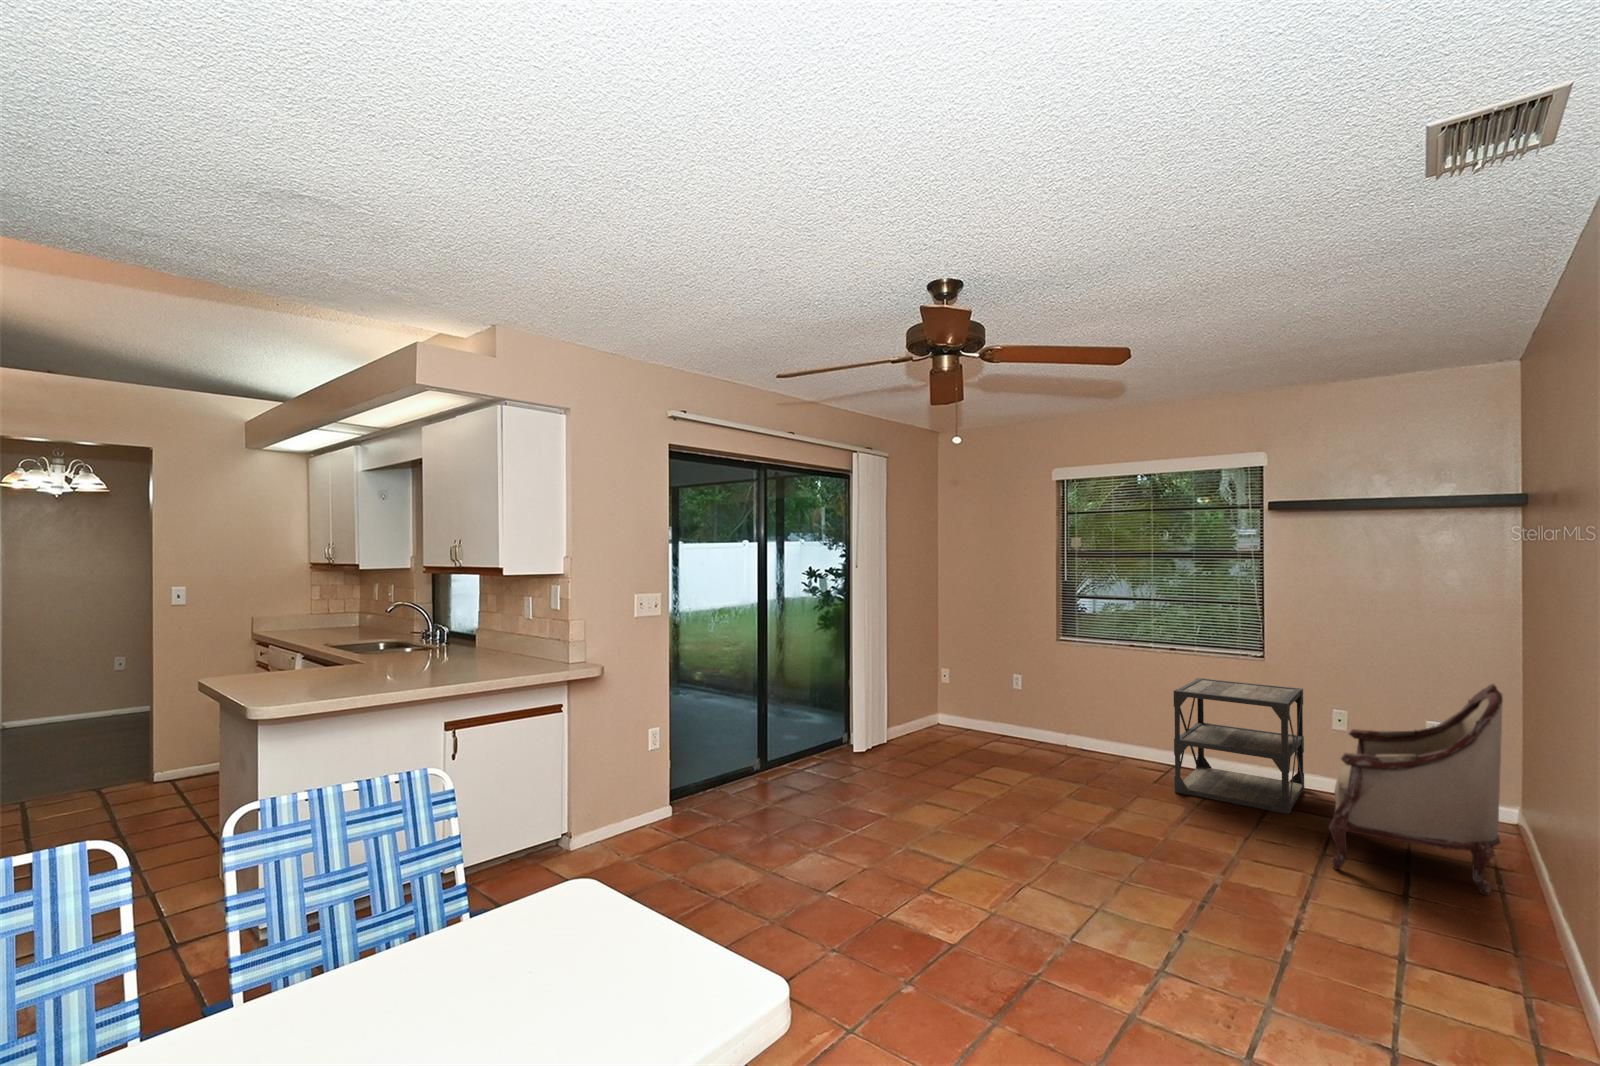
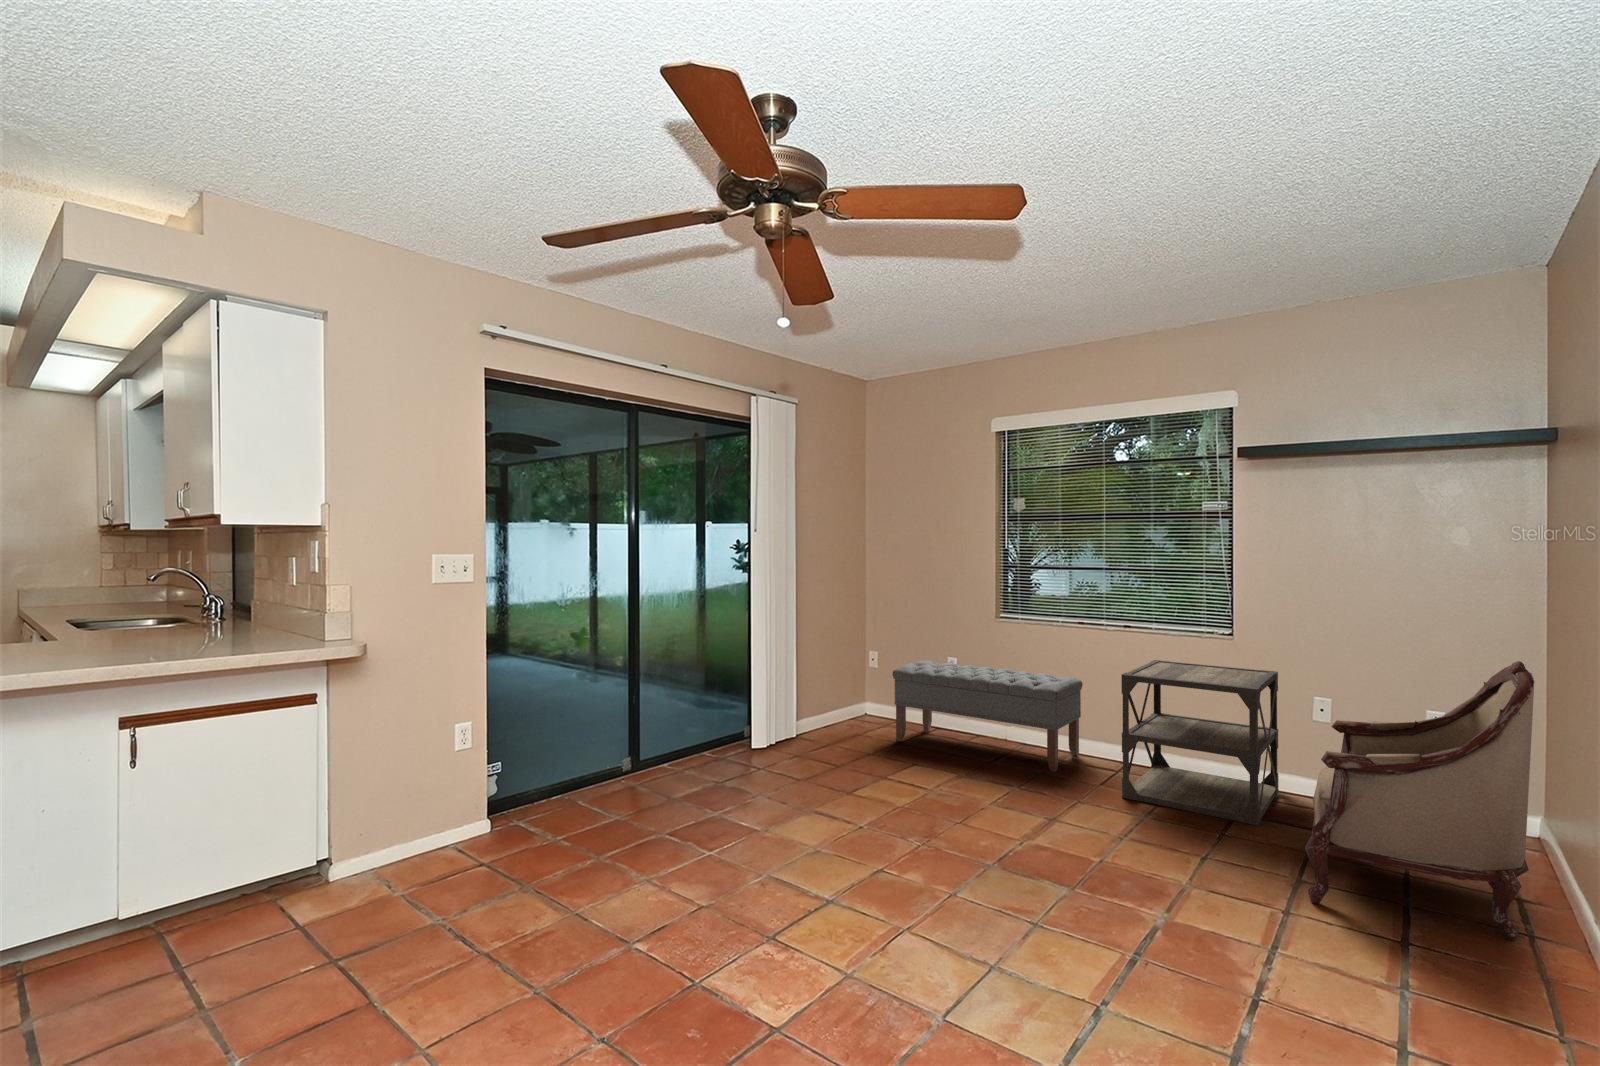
bench: none [970,677,1135,772] -> present [892,660,1083,772]

